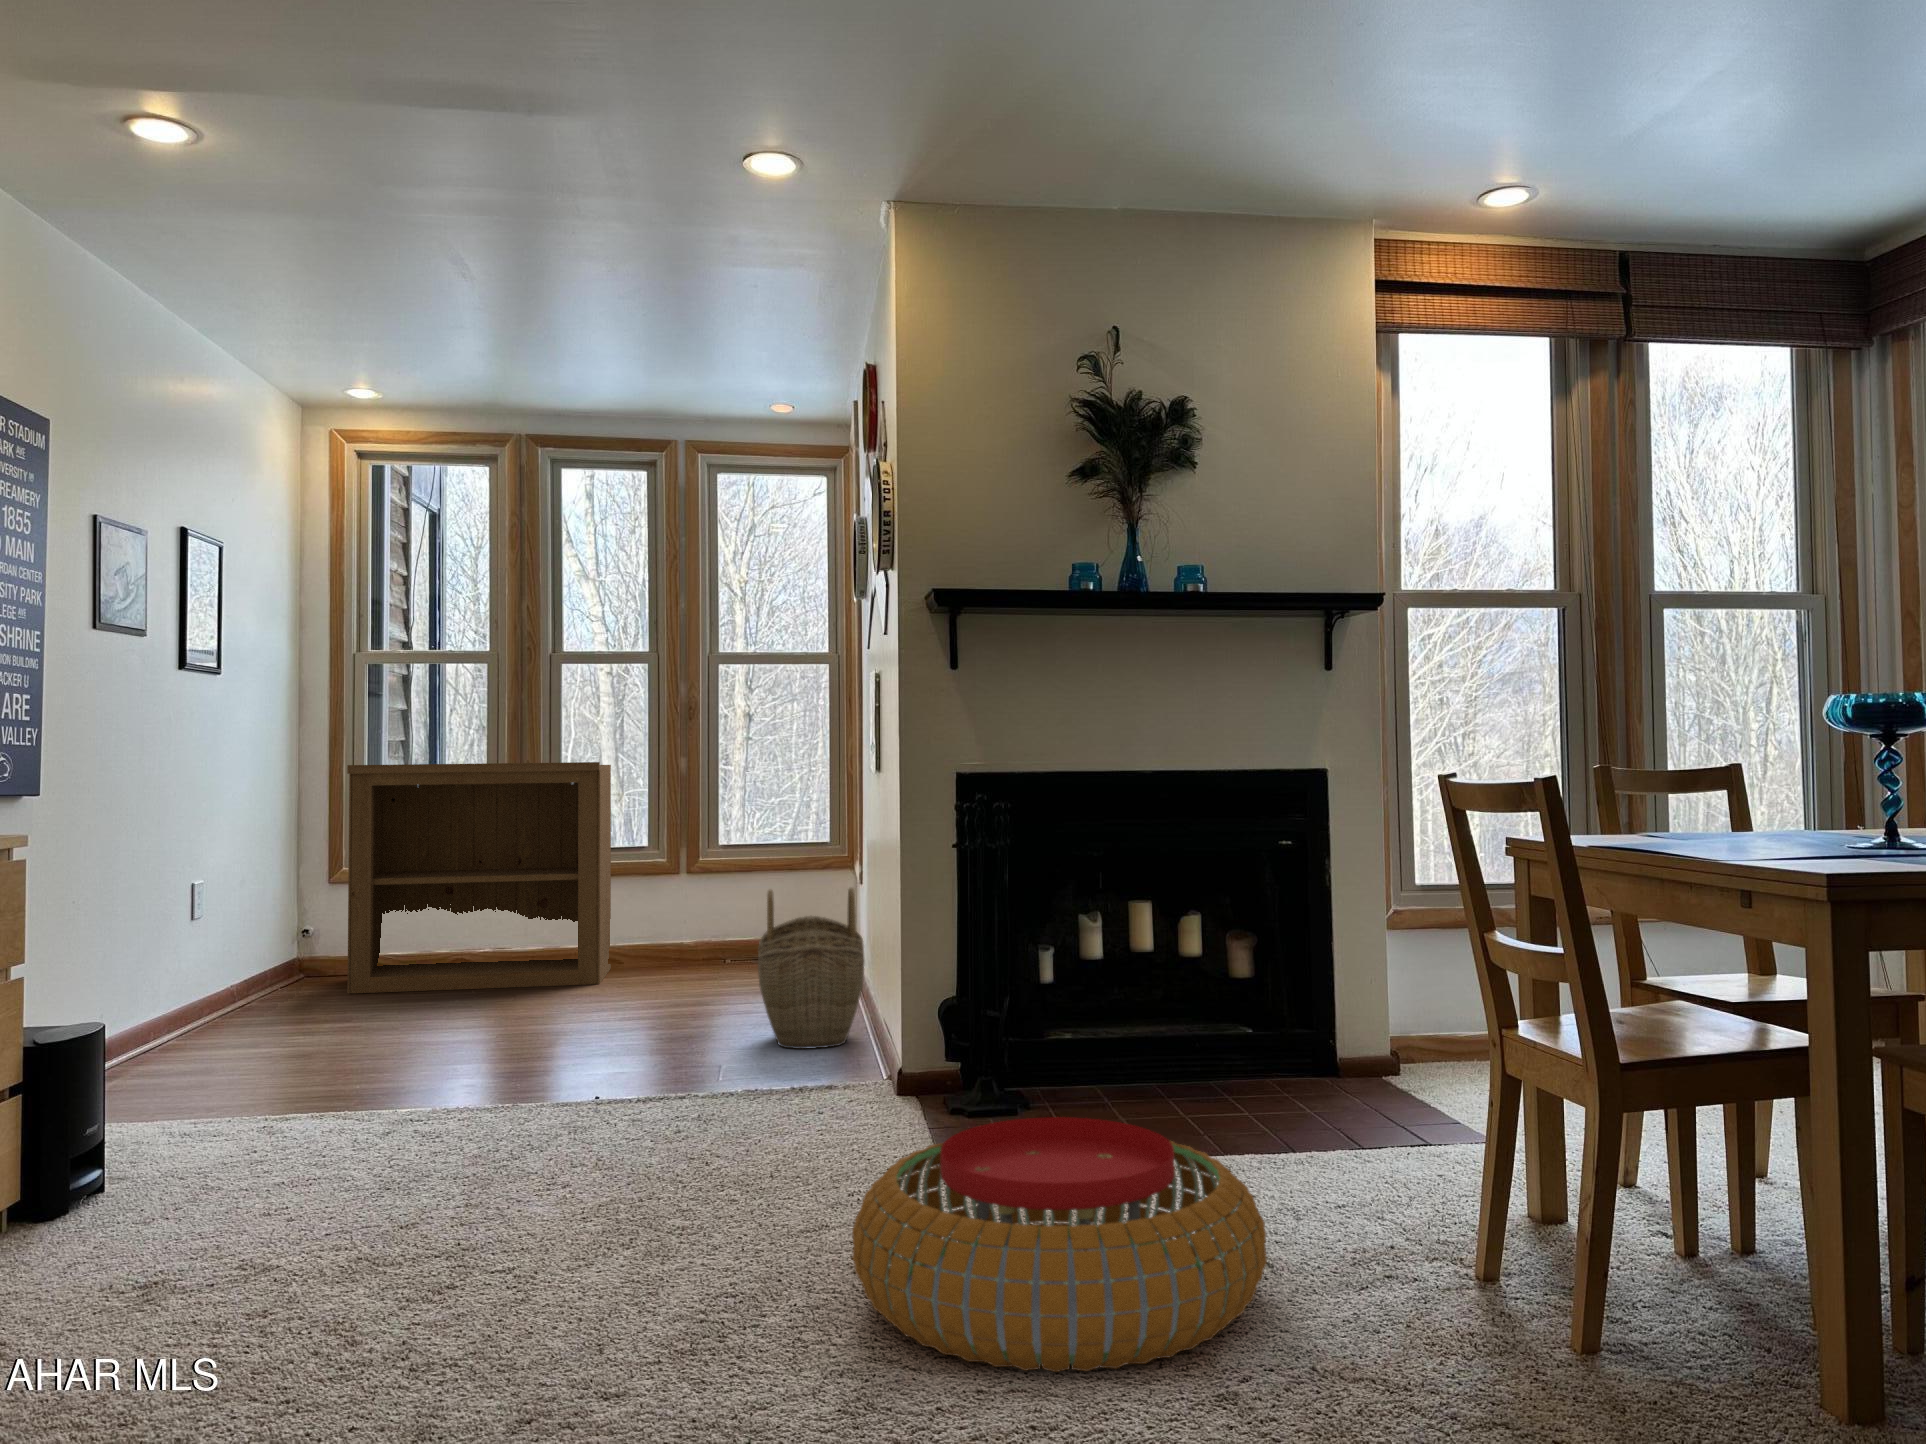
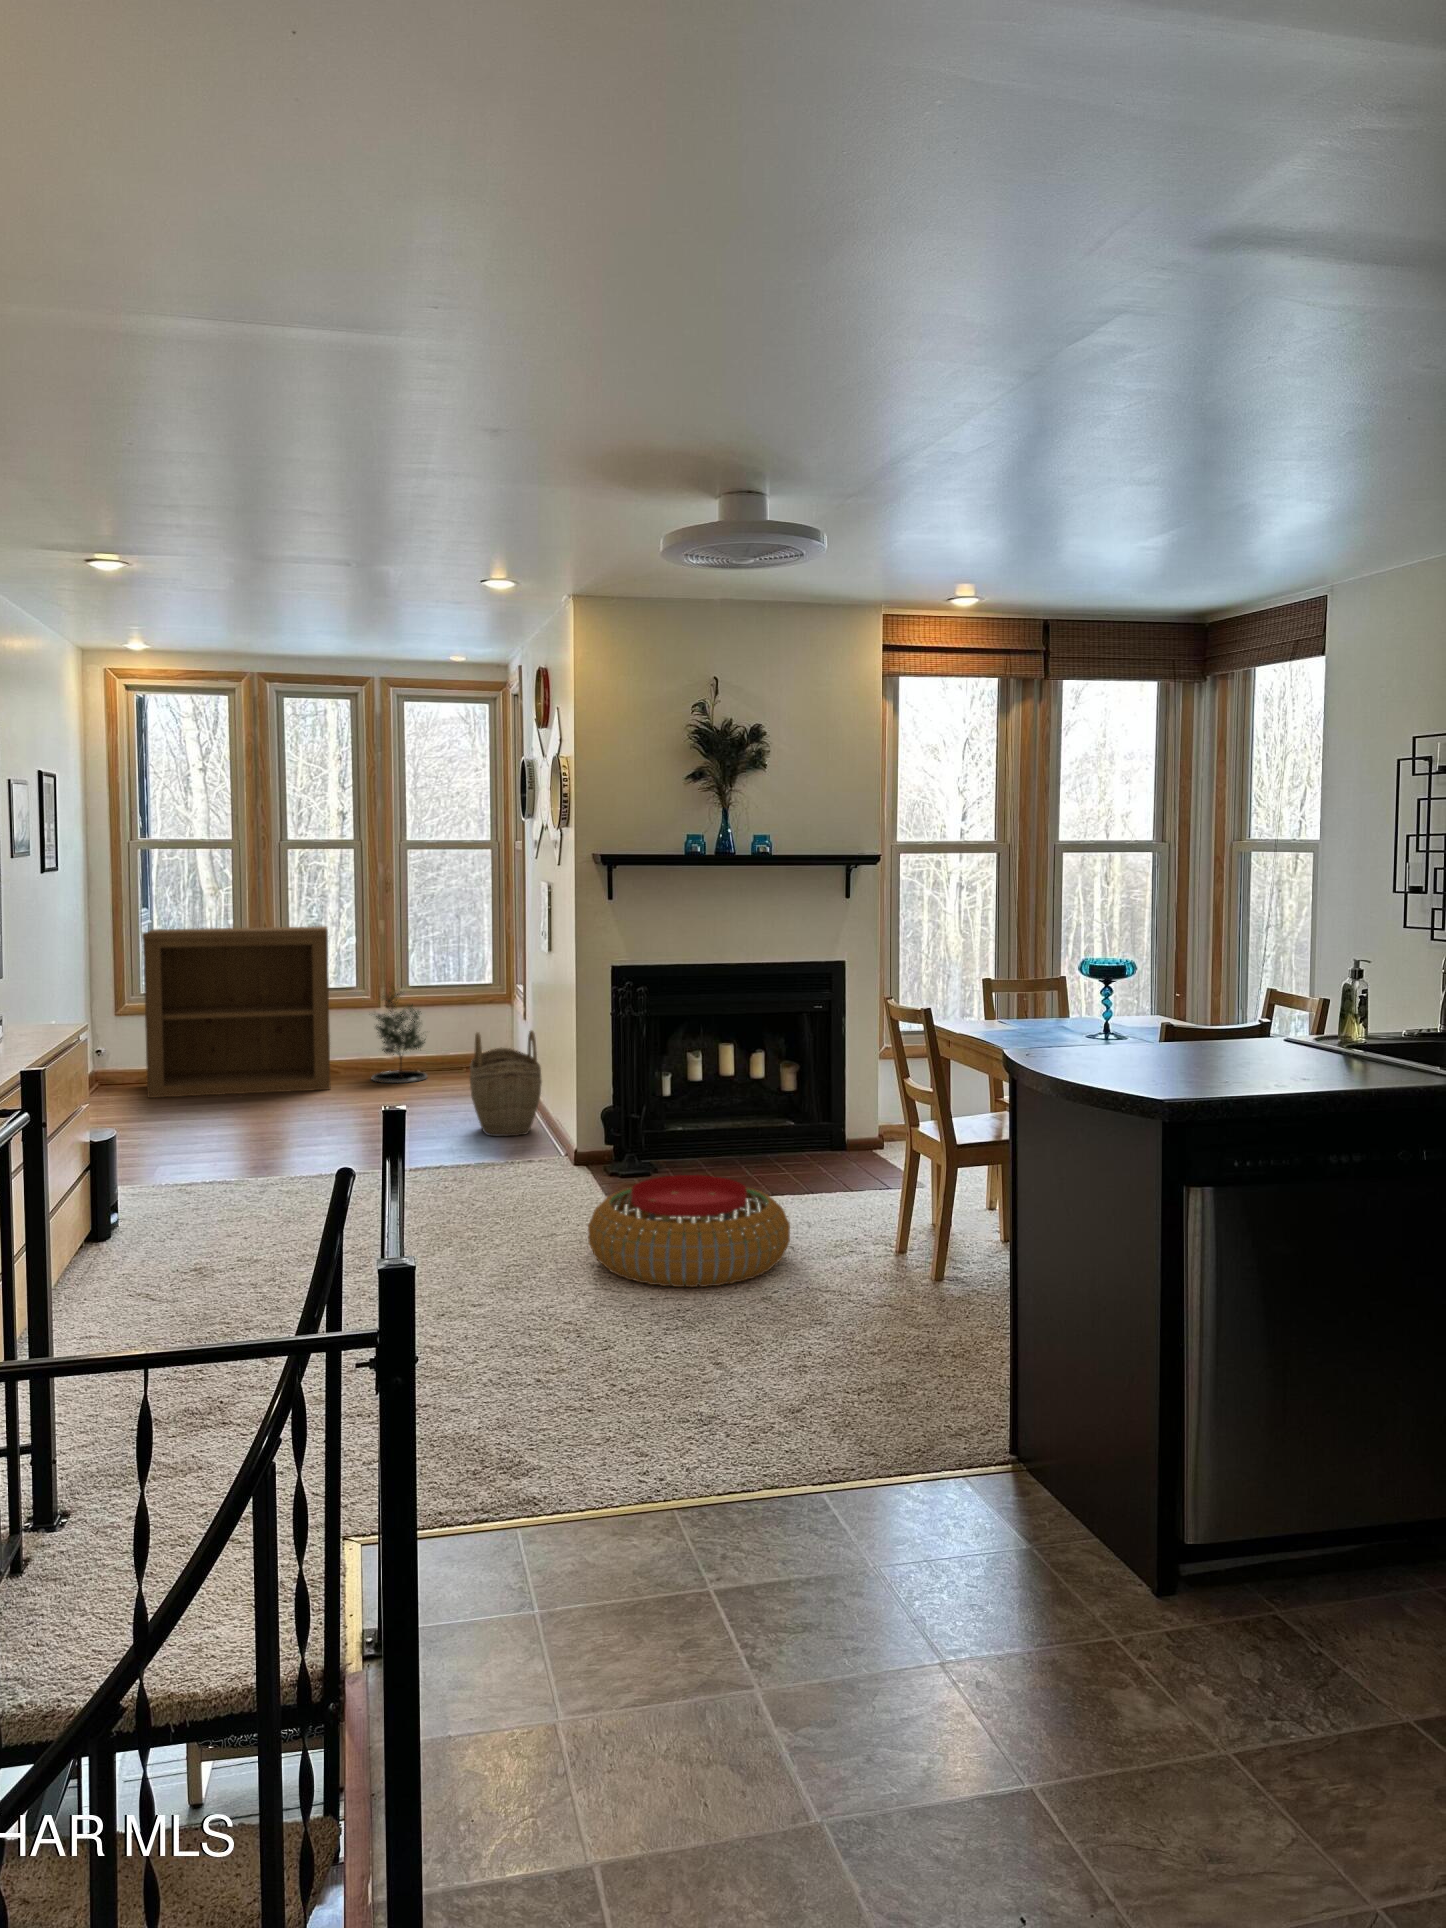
potted tree: none [659,836,744,976] -> present [372,993,427,1083]

